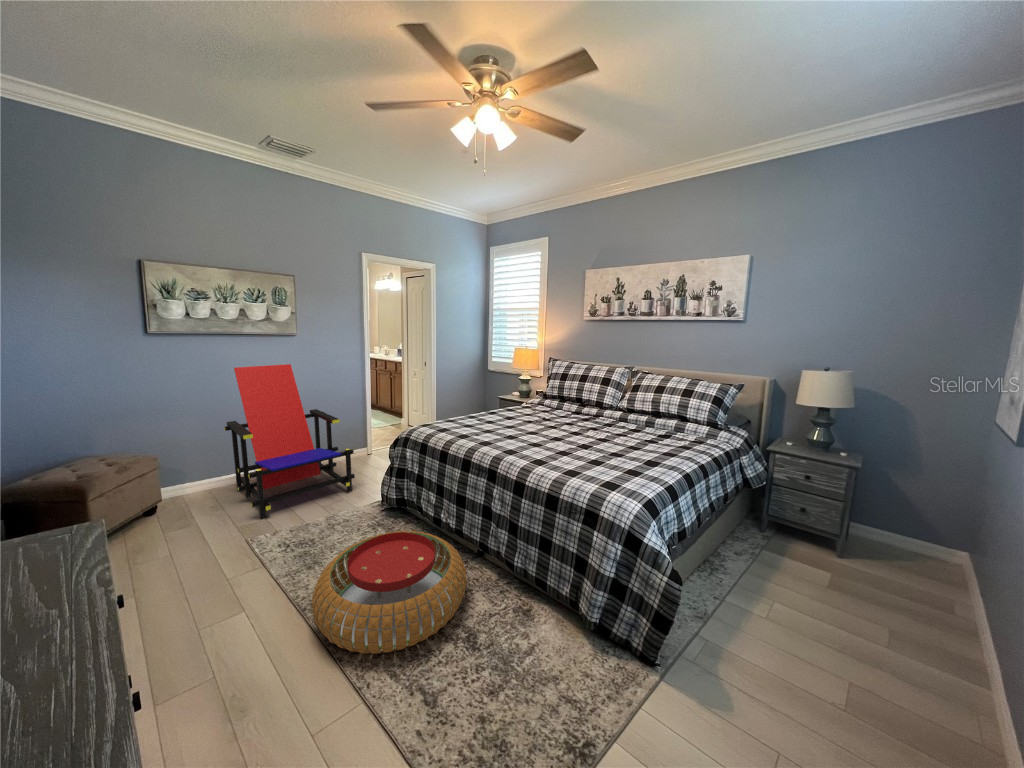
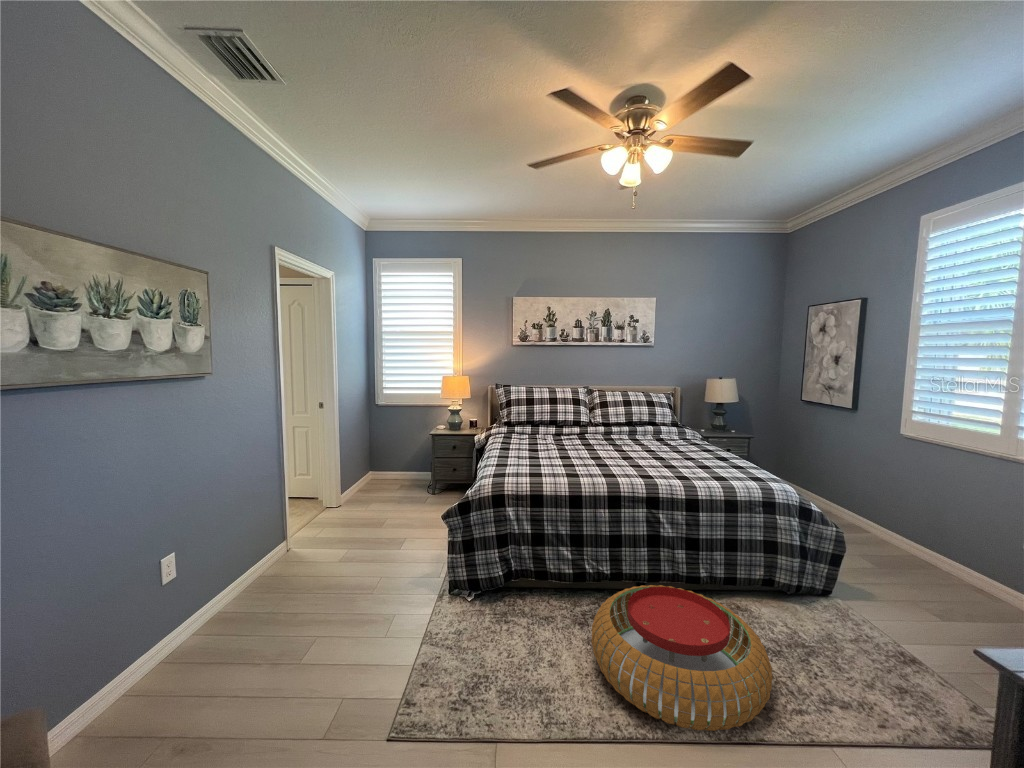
lounge chair: present [224,364,355,520] -> none [104,433,387,714]

